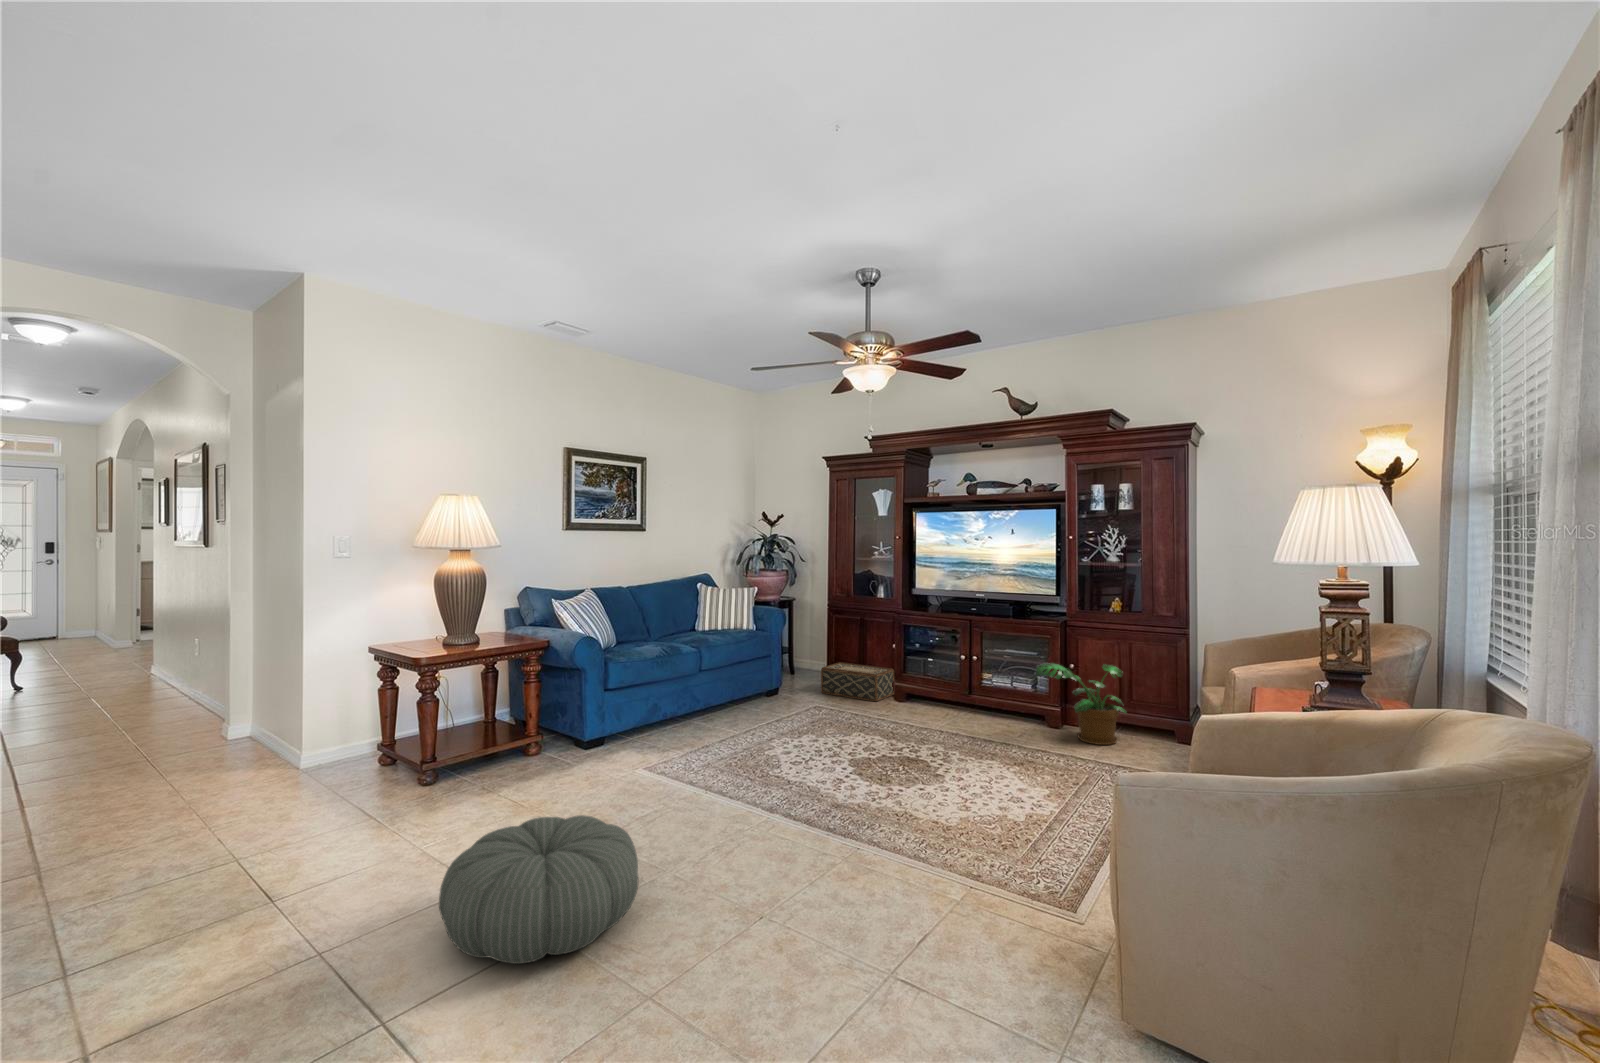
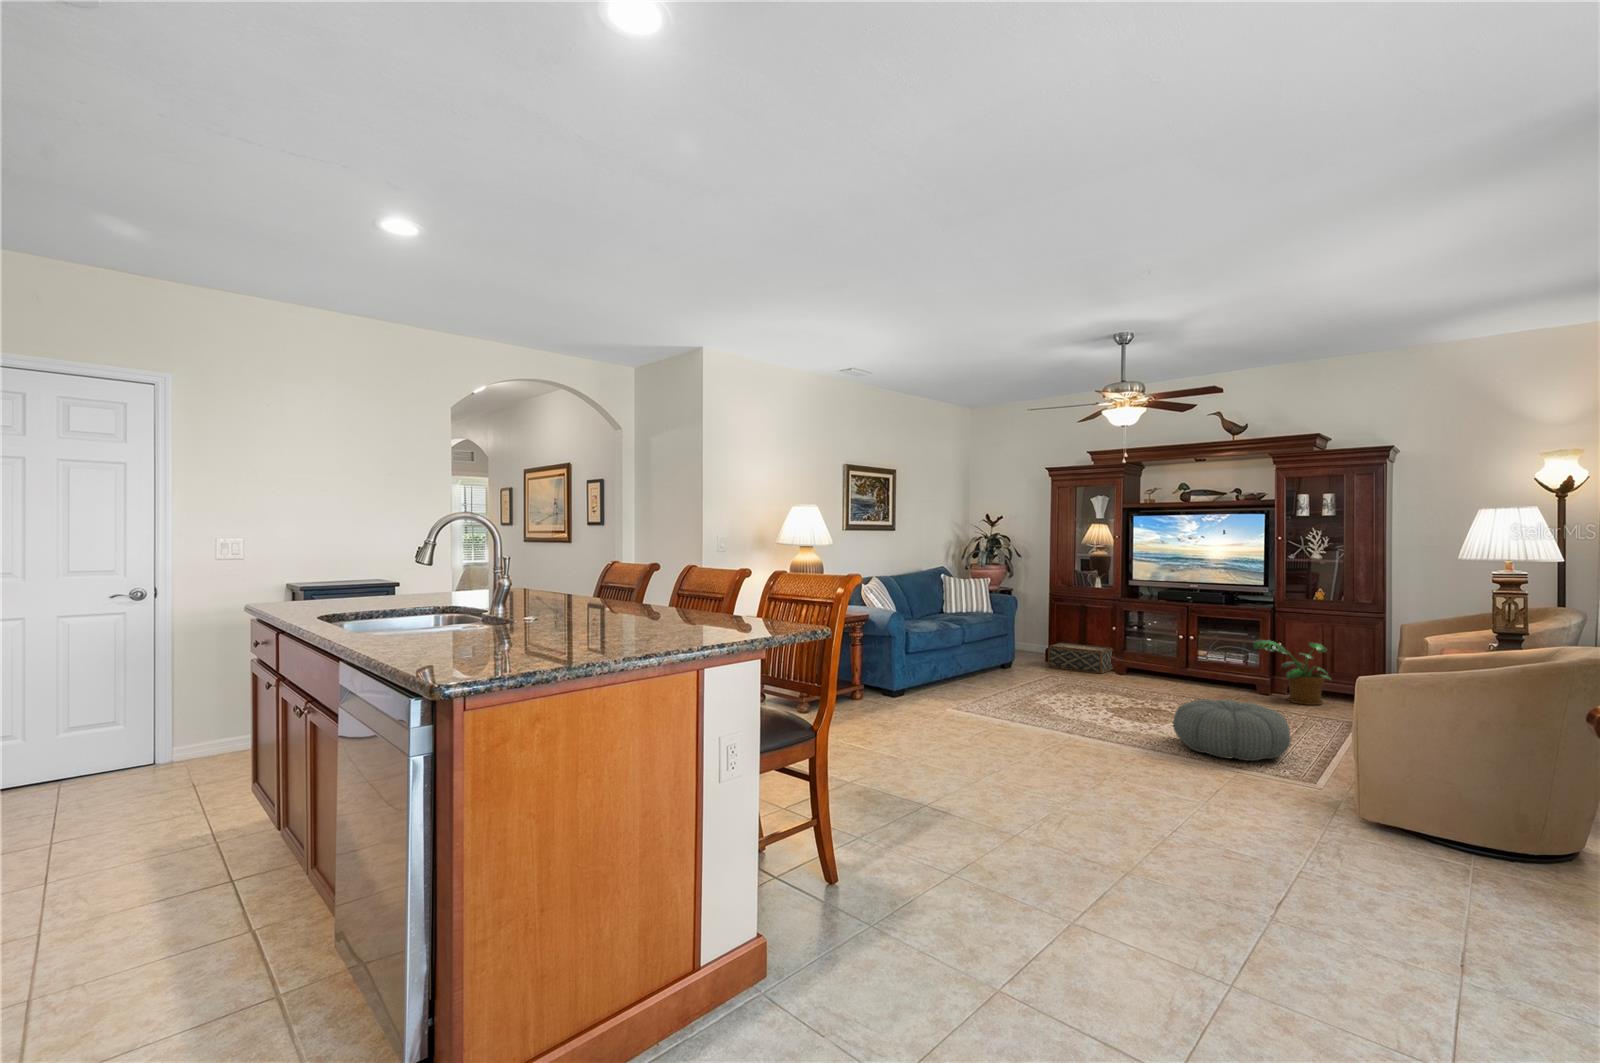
pouf: present [439,815,638,964] -> present [1173,699,1291,761]

